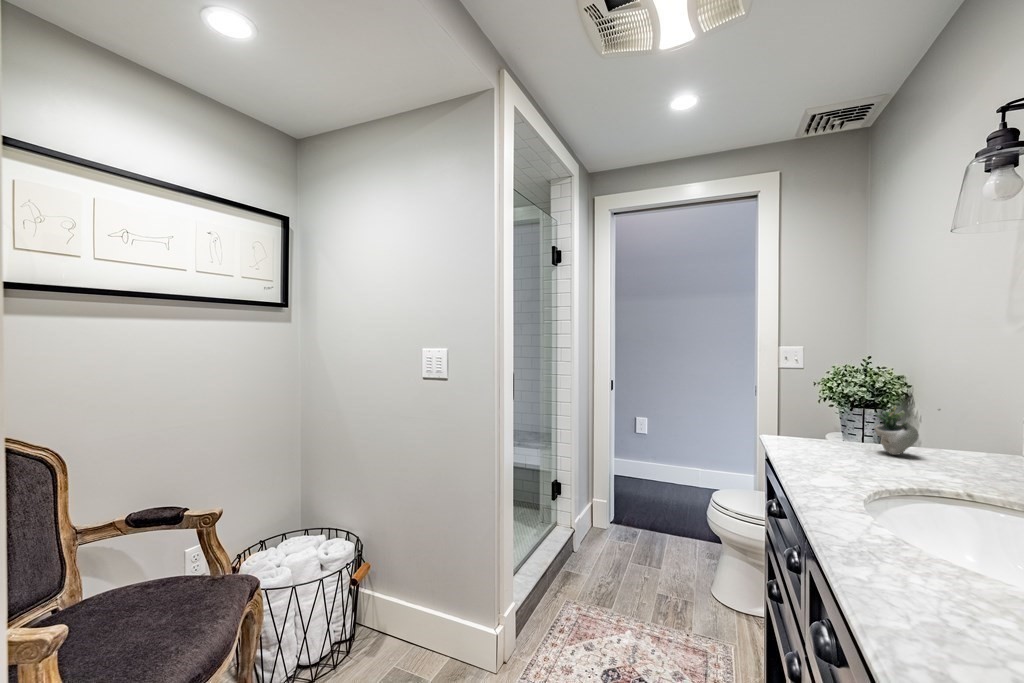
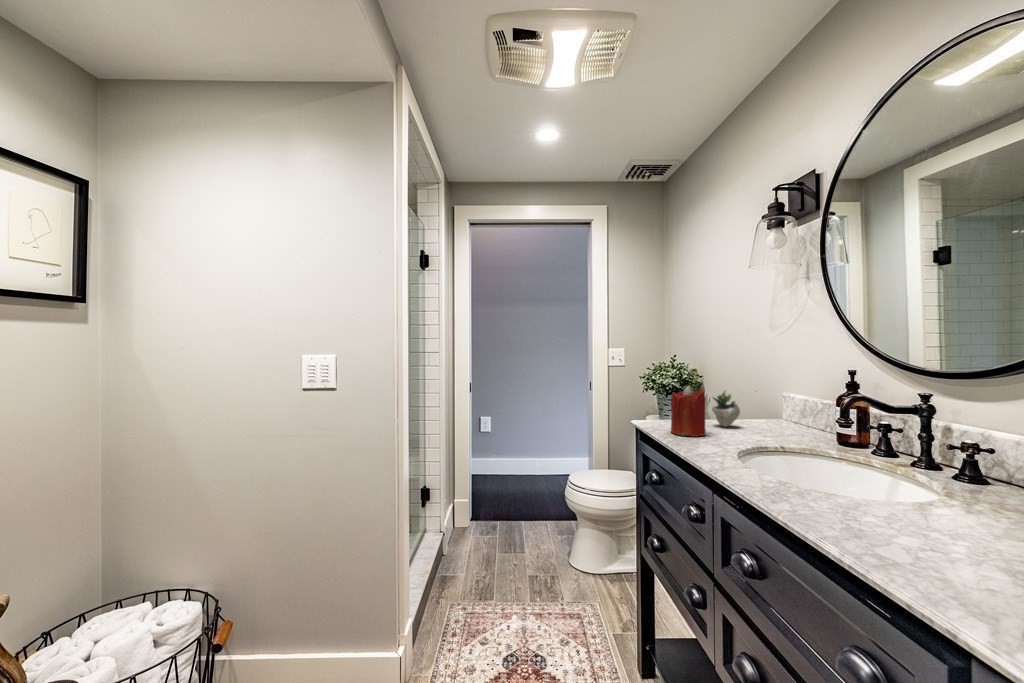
candle: none [799,395,851,462] -> present [671,386,706,436]

